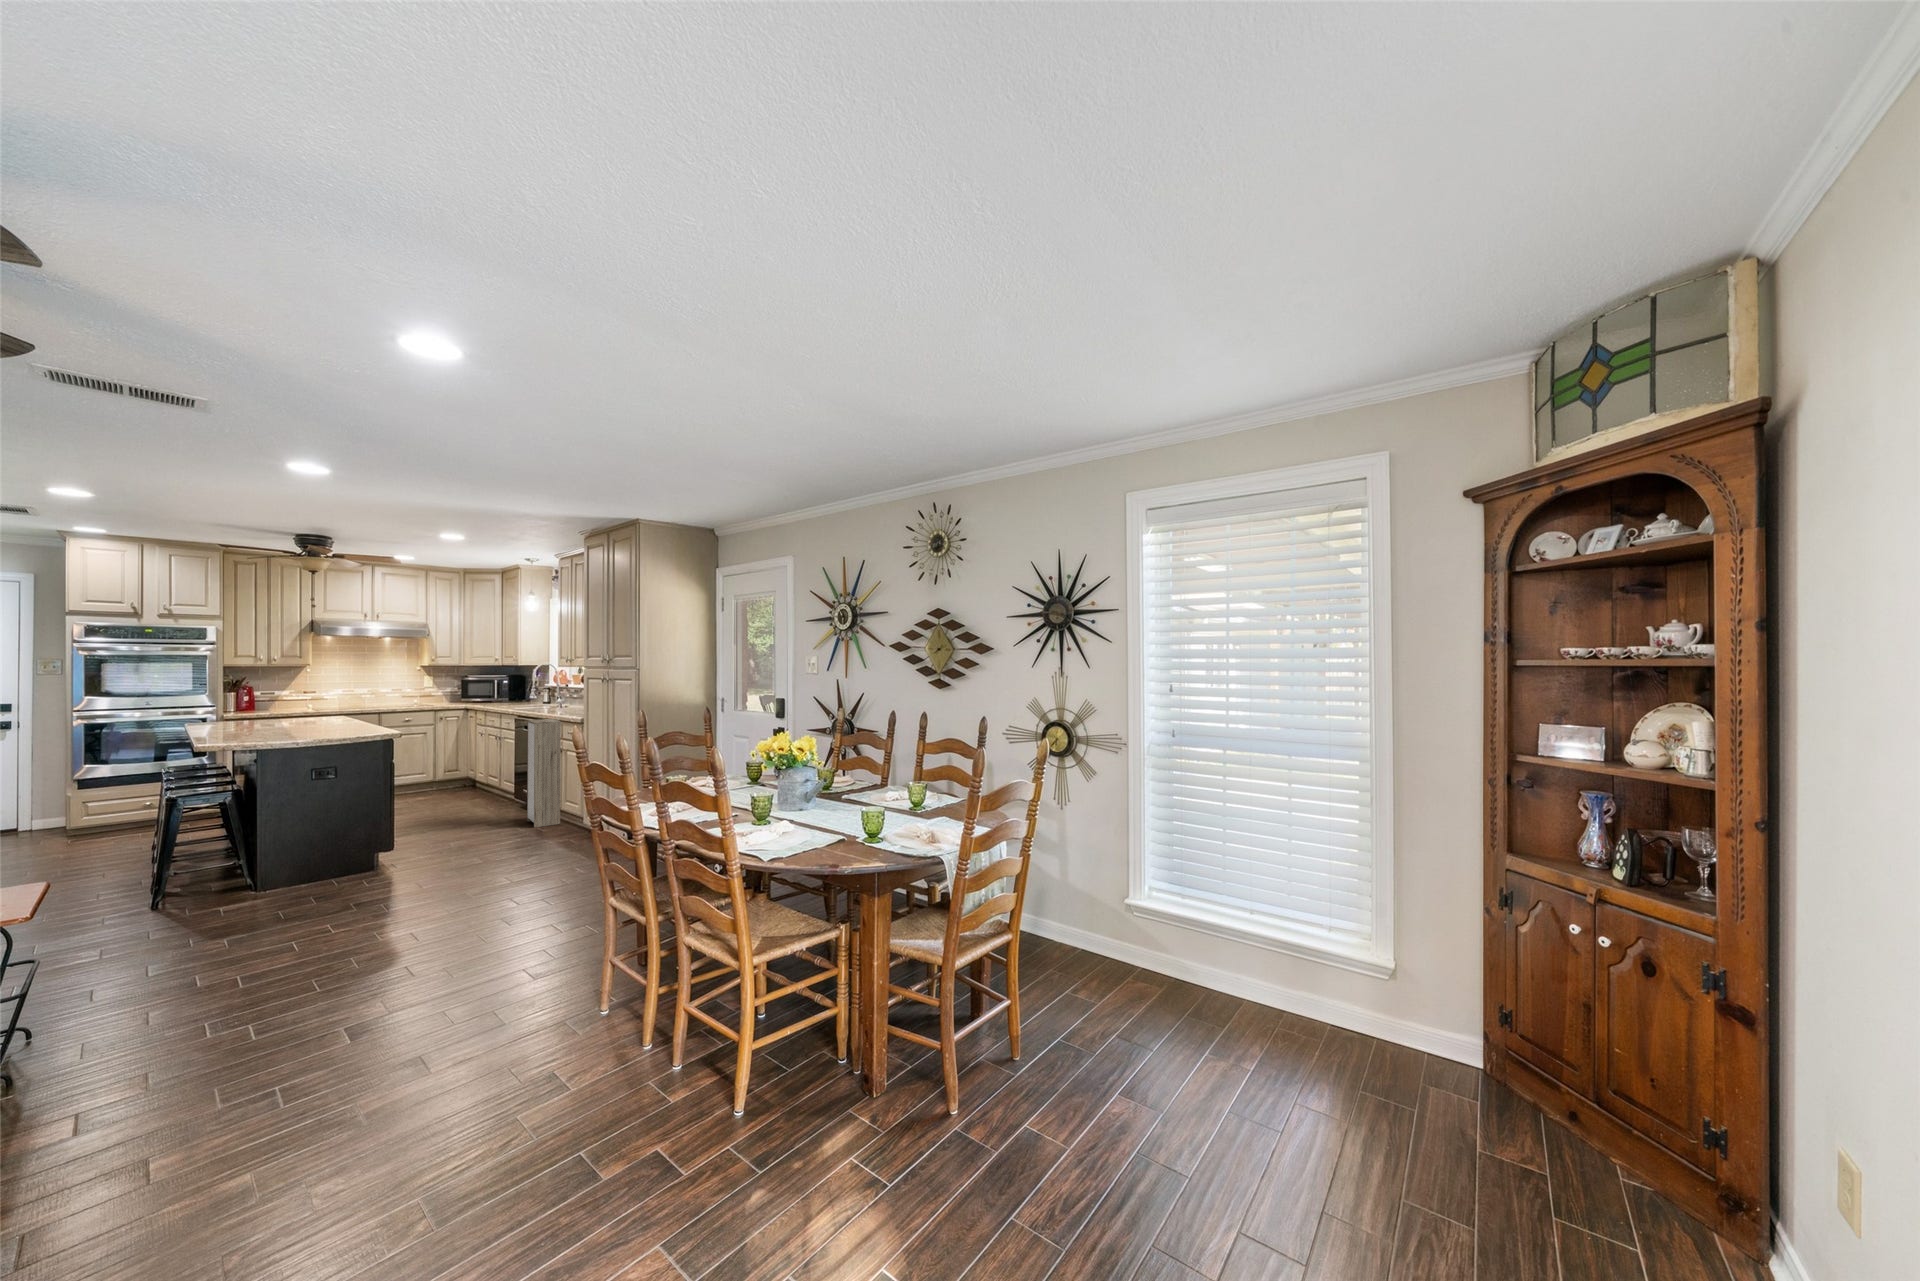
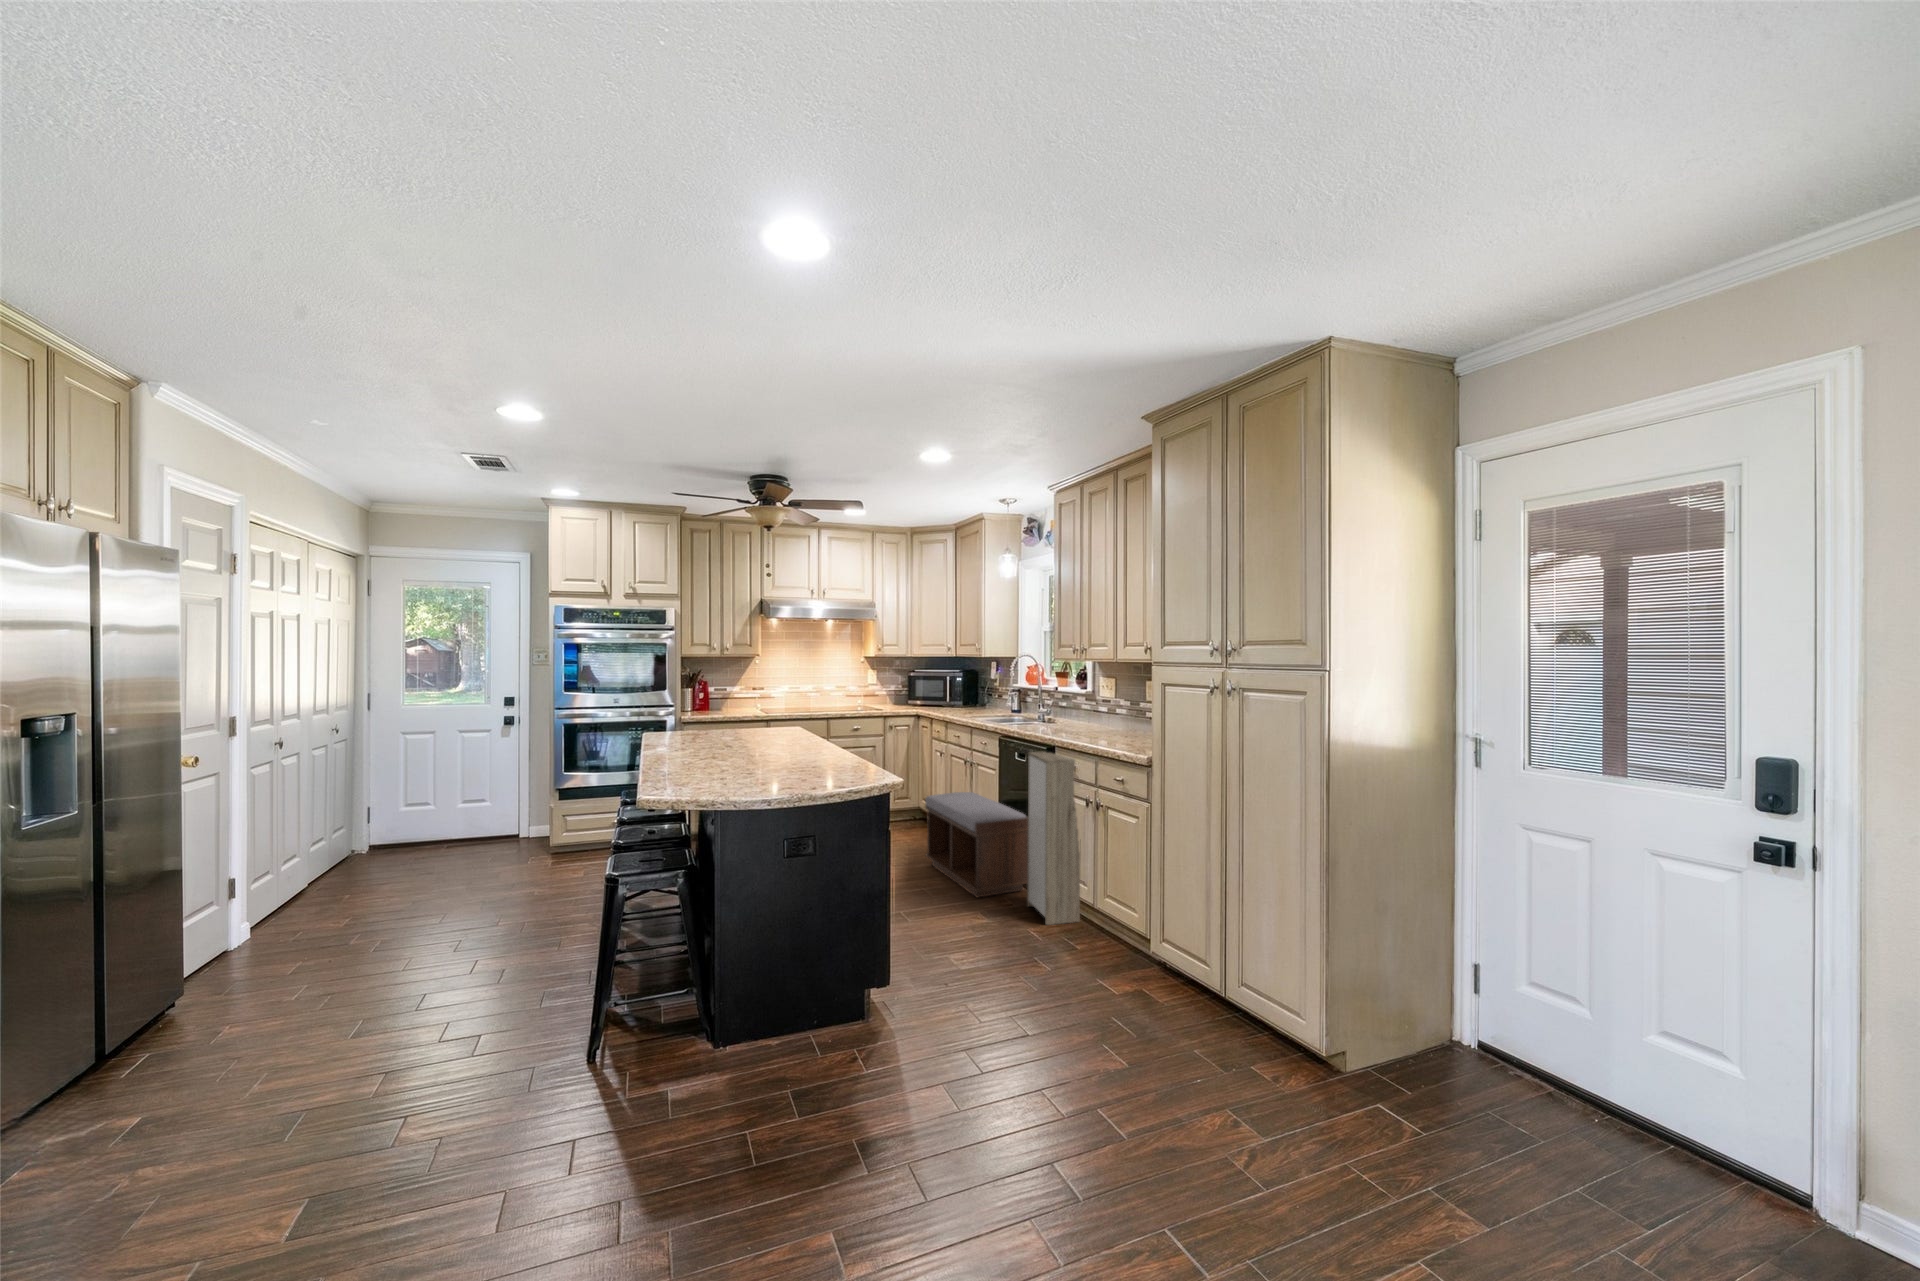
bench: none [458,757,534,822] -> present [925,792,1028,898]

